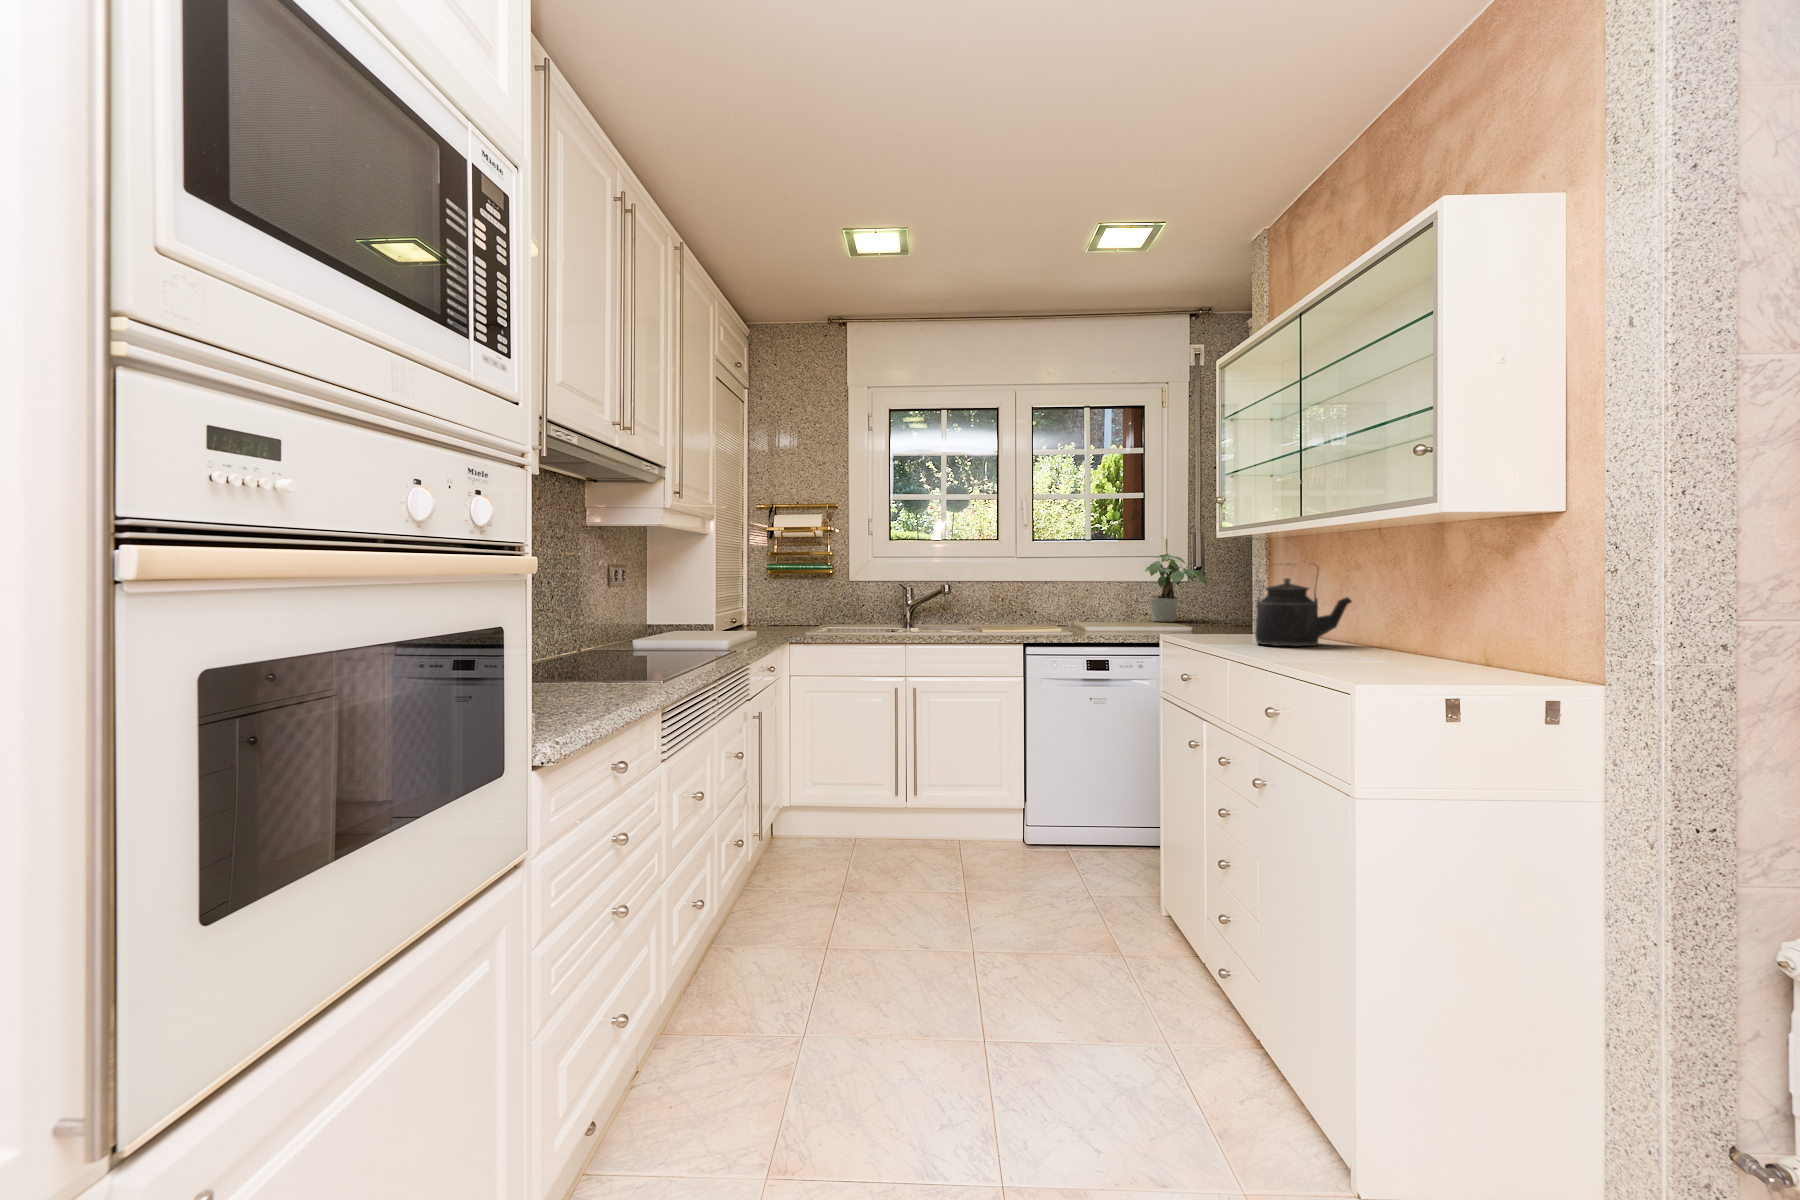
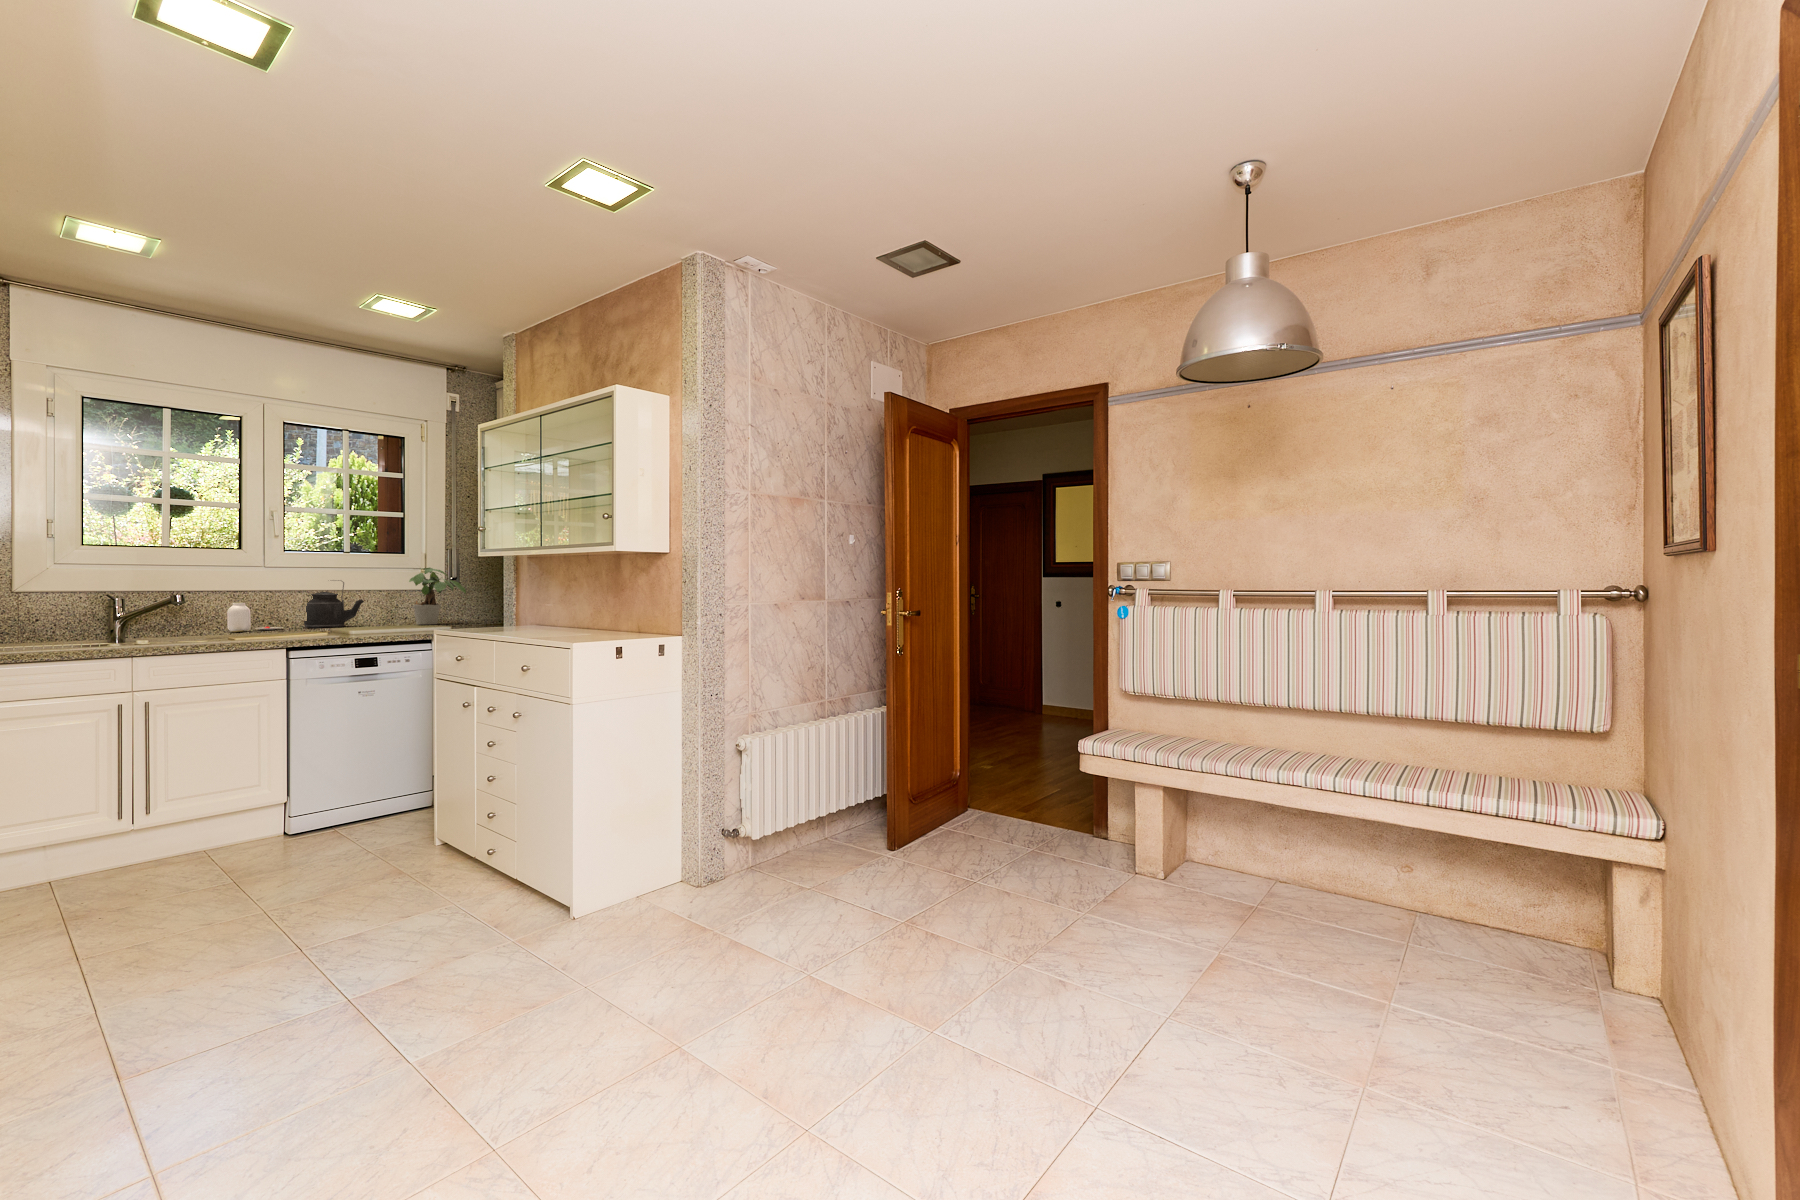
kettle: present [1255,564,1352,646] -> present [304,580,364,627]
jar: none [988,594,1035,623] -> present [227,603,282,632]

